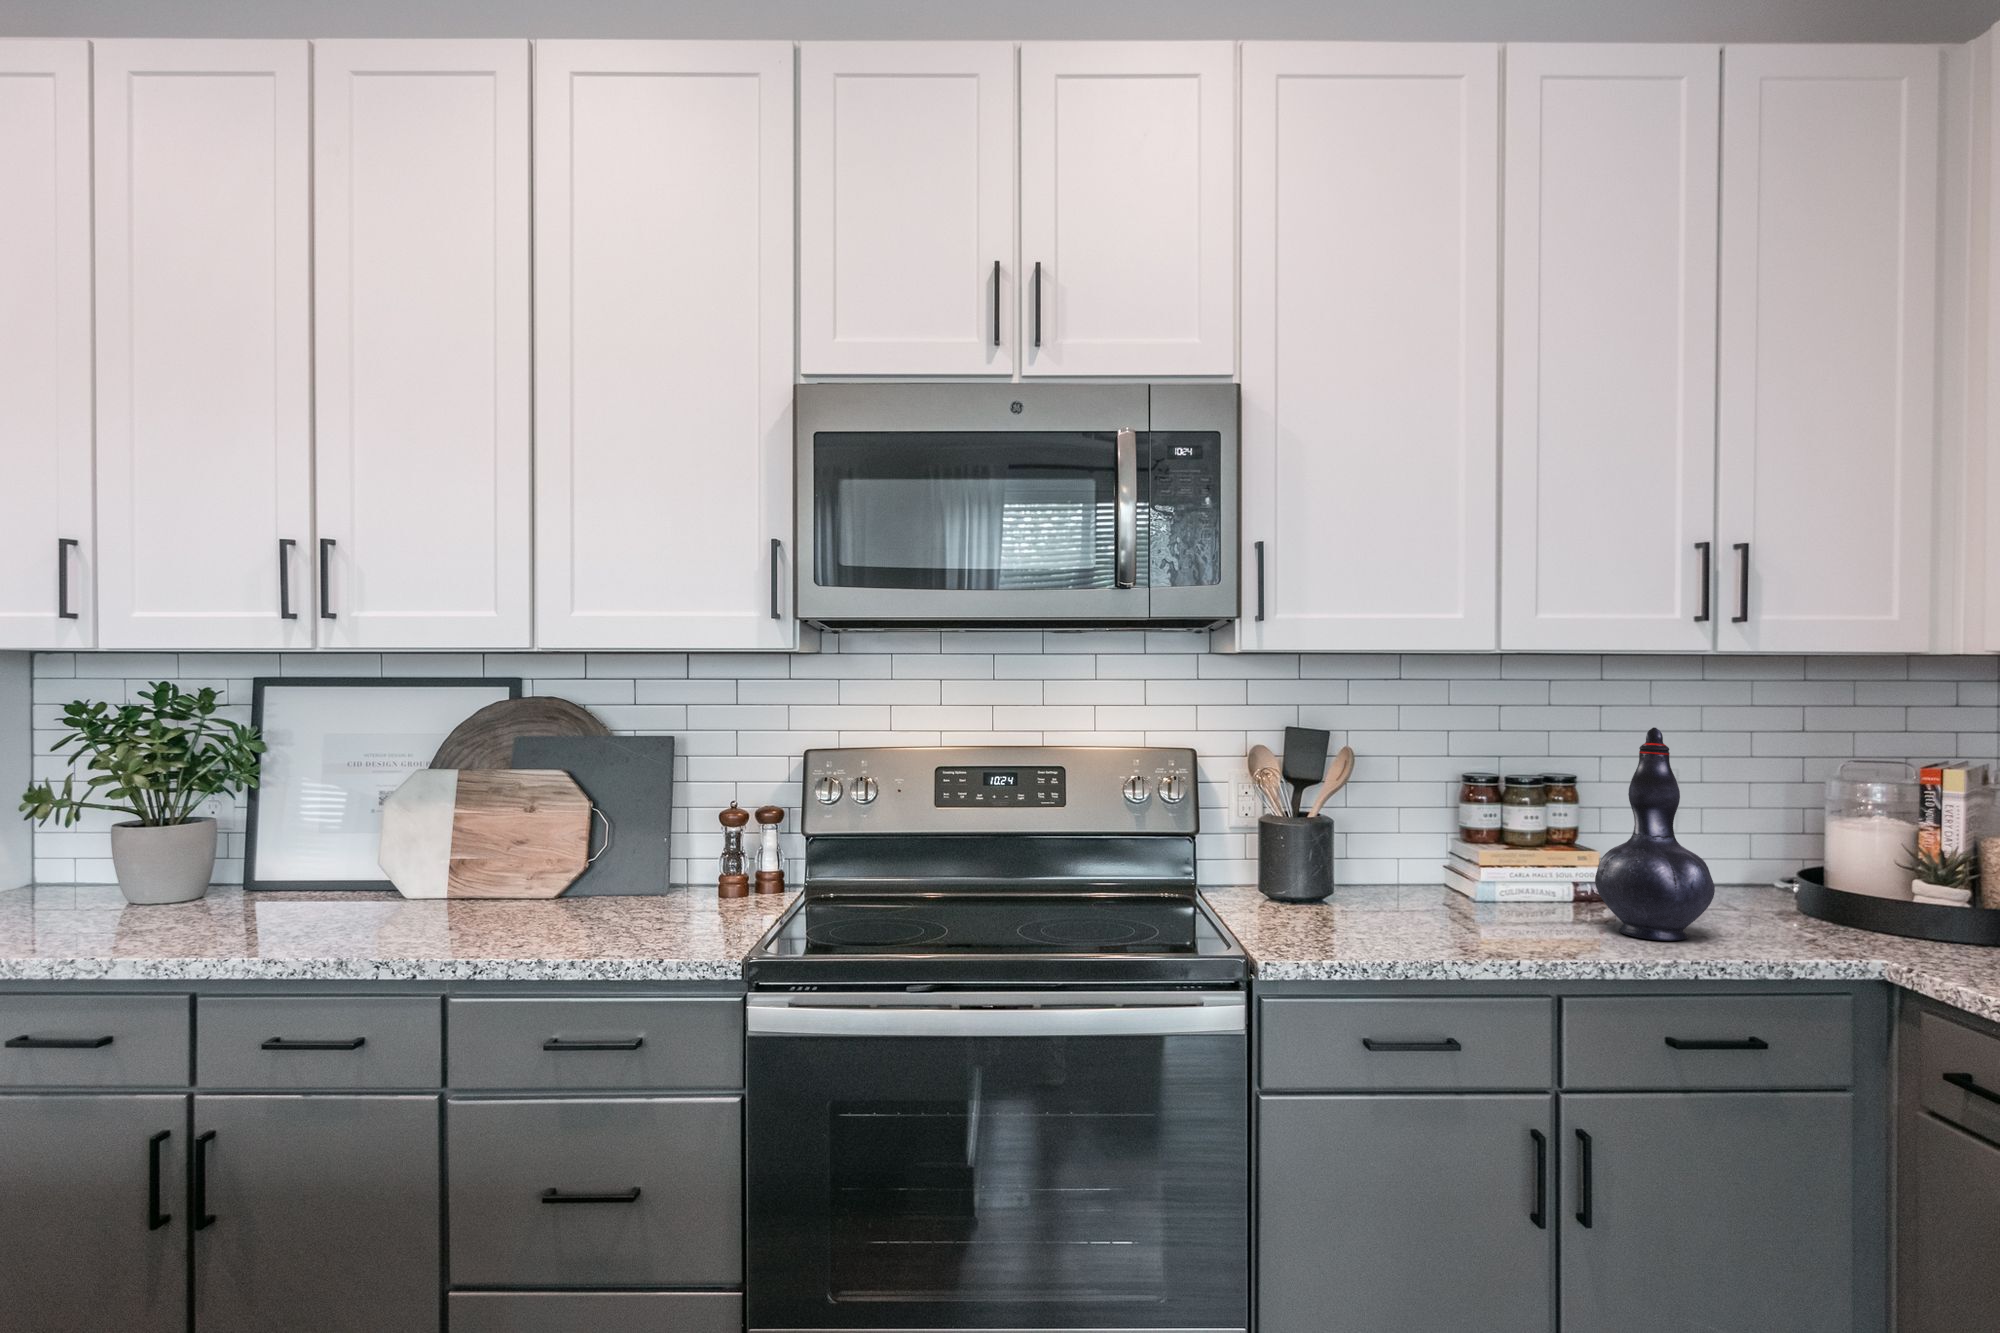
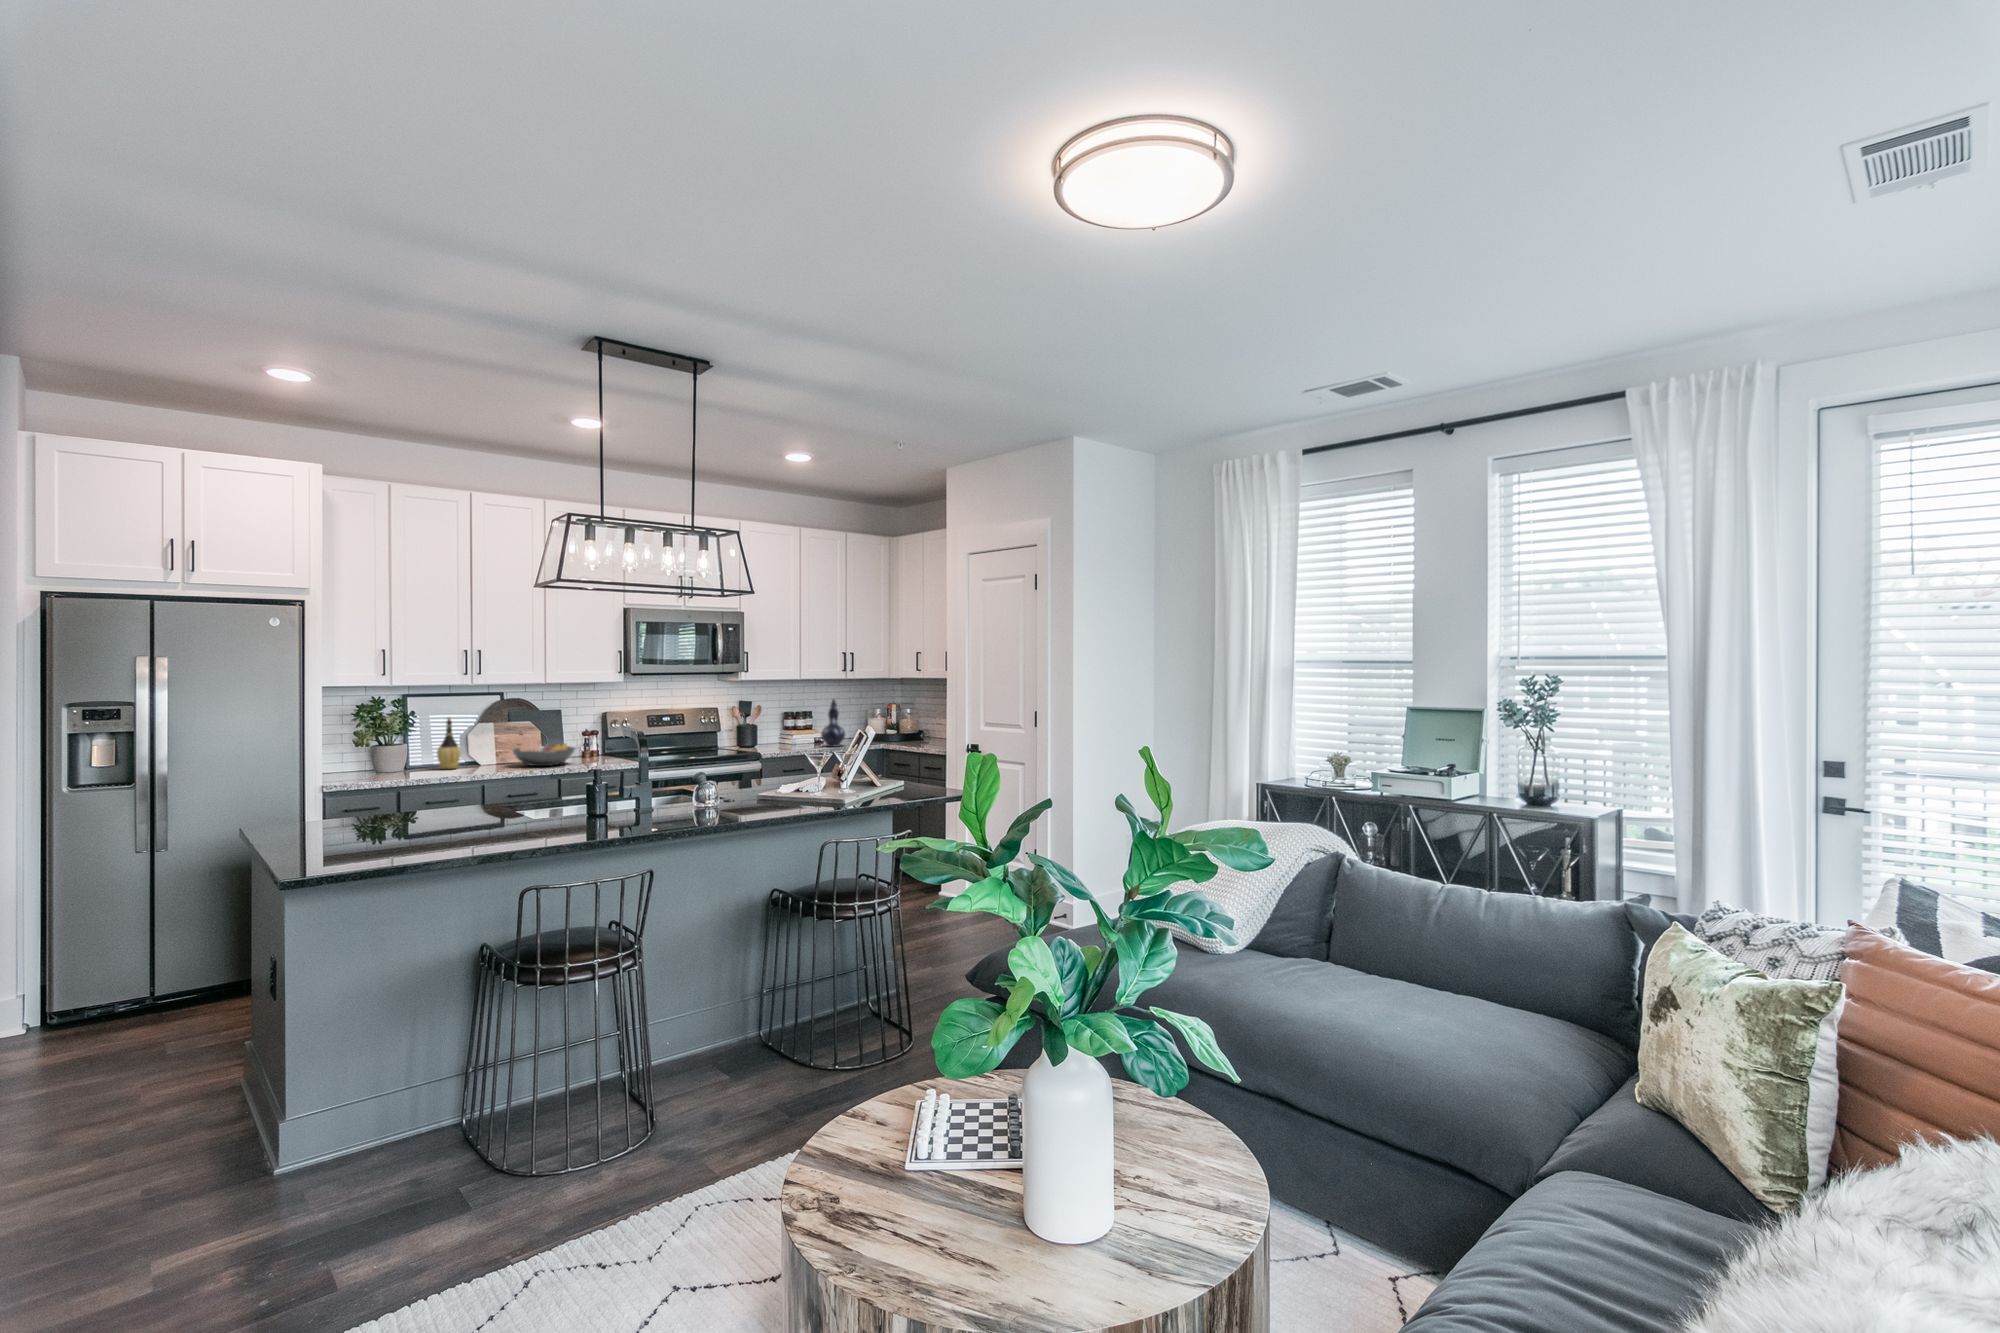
wine bottle: none [250,747,324,908] -> present [437,718,461,769]
fruit bowl: none [398,850,613,930] -> present [513,744,575,766]

